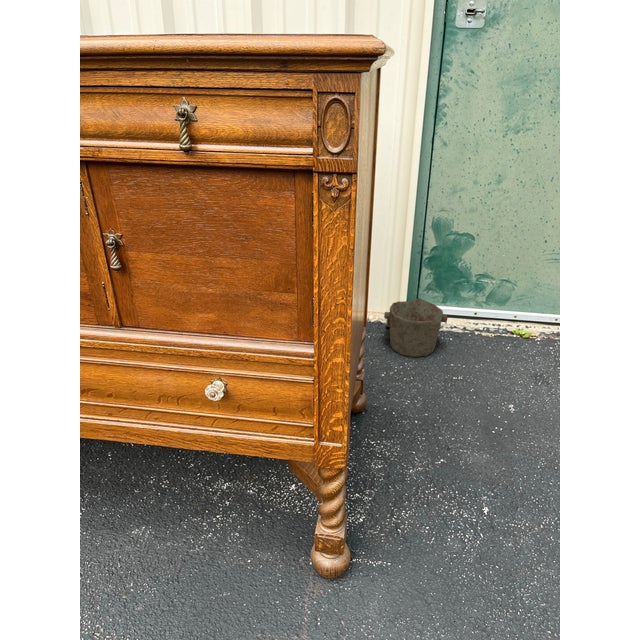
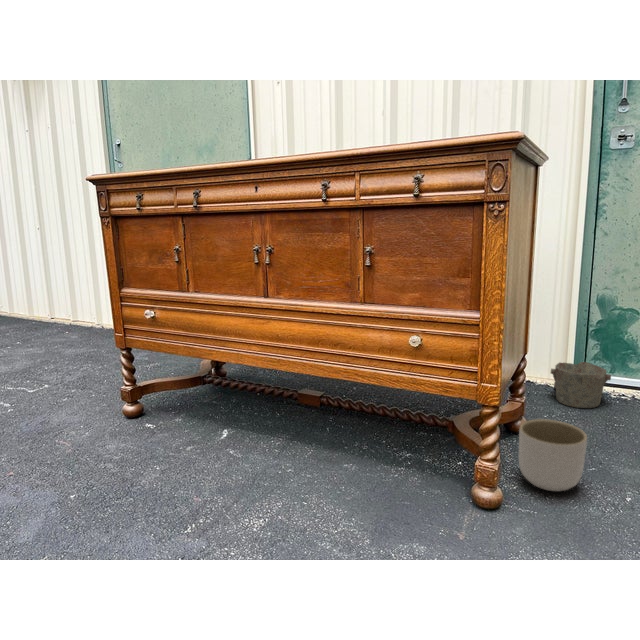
planter: none [365,428,445,524] -> present [519,419,587,491]

